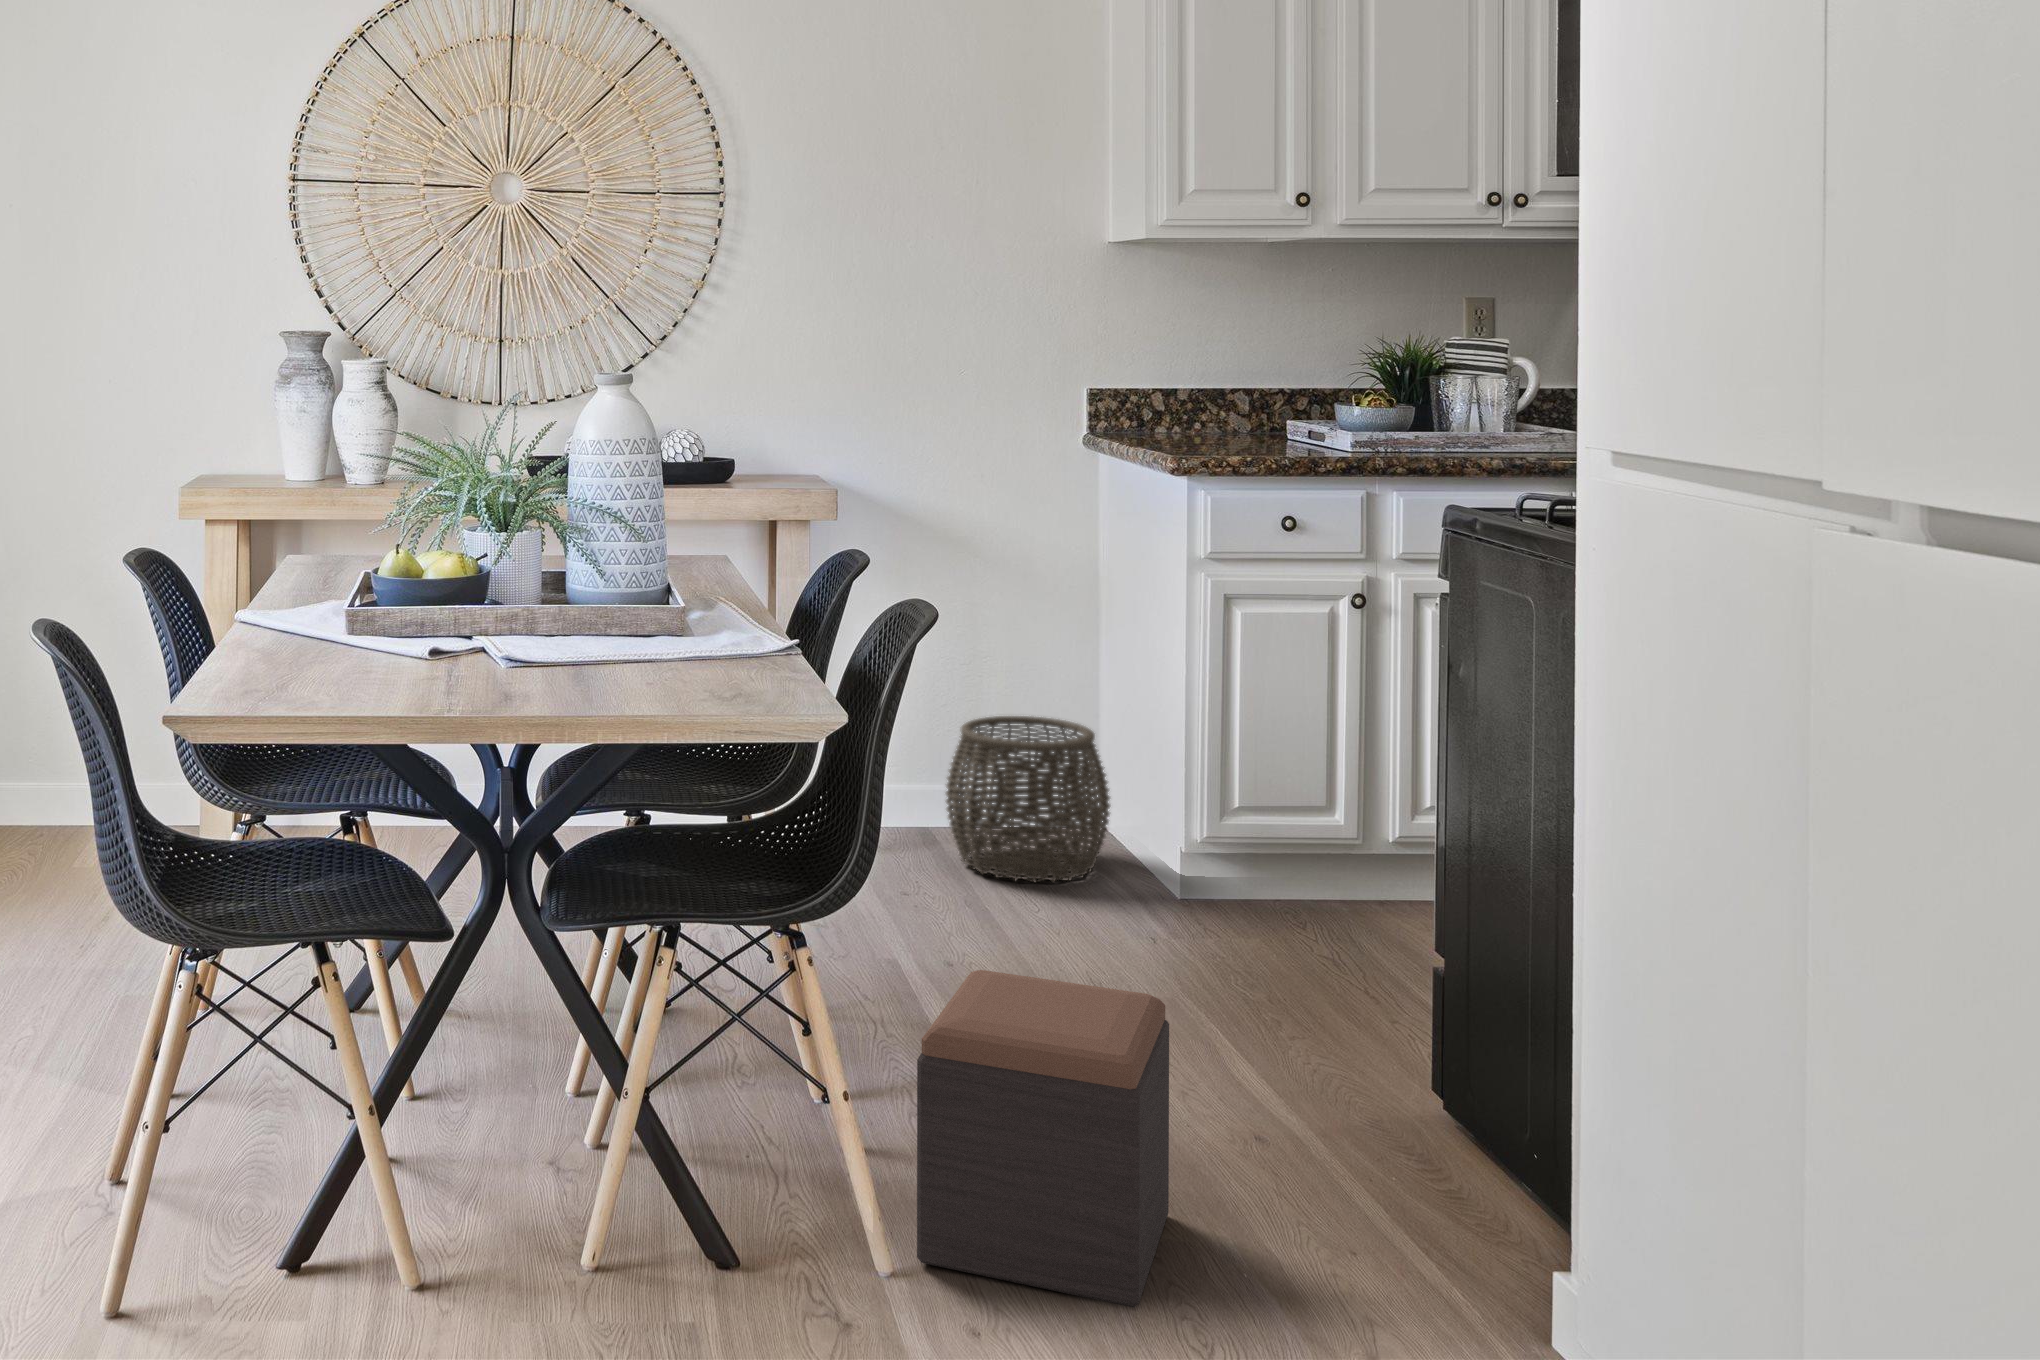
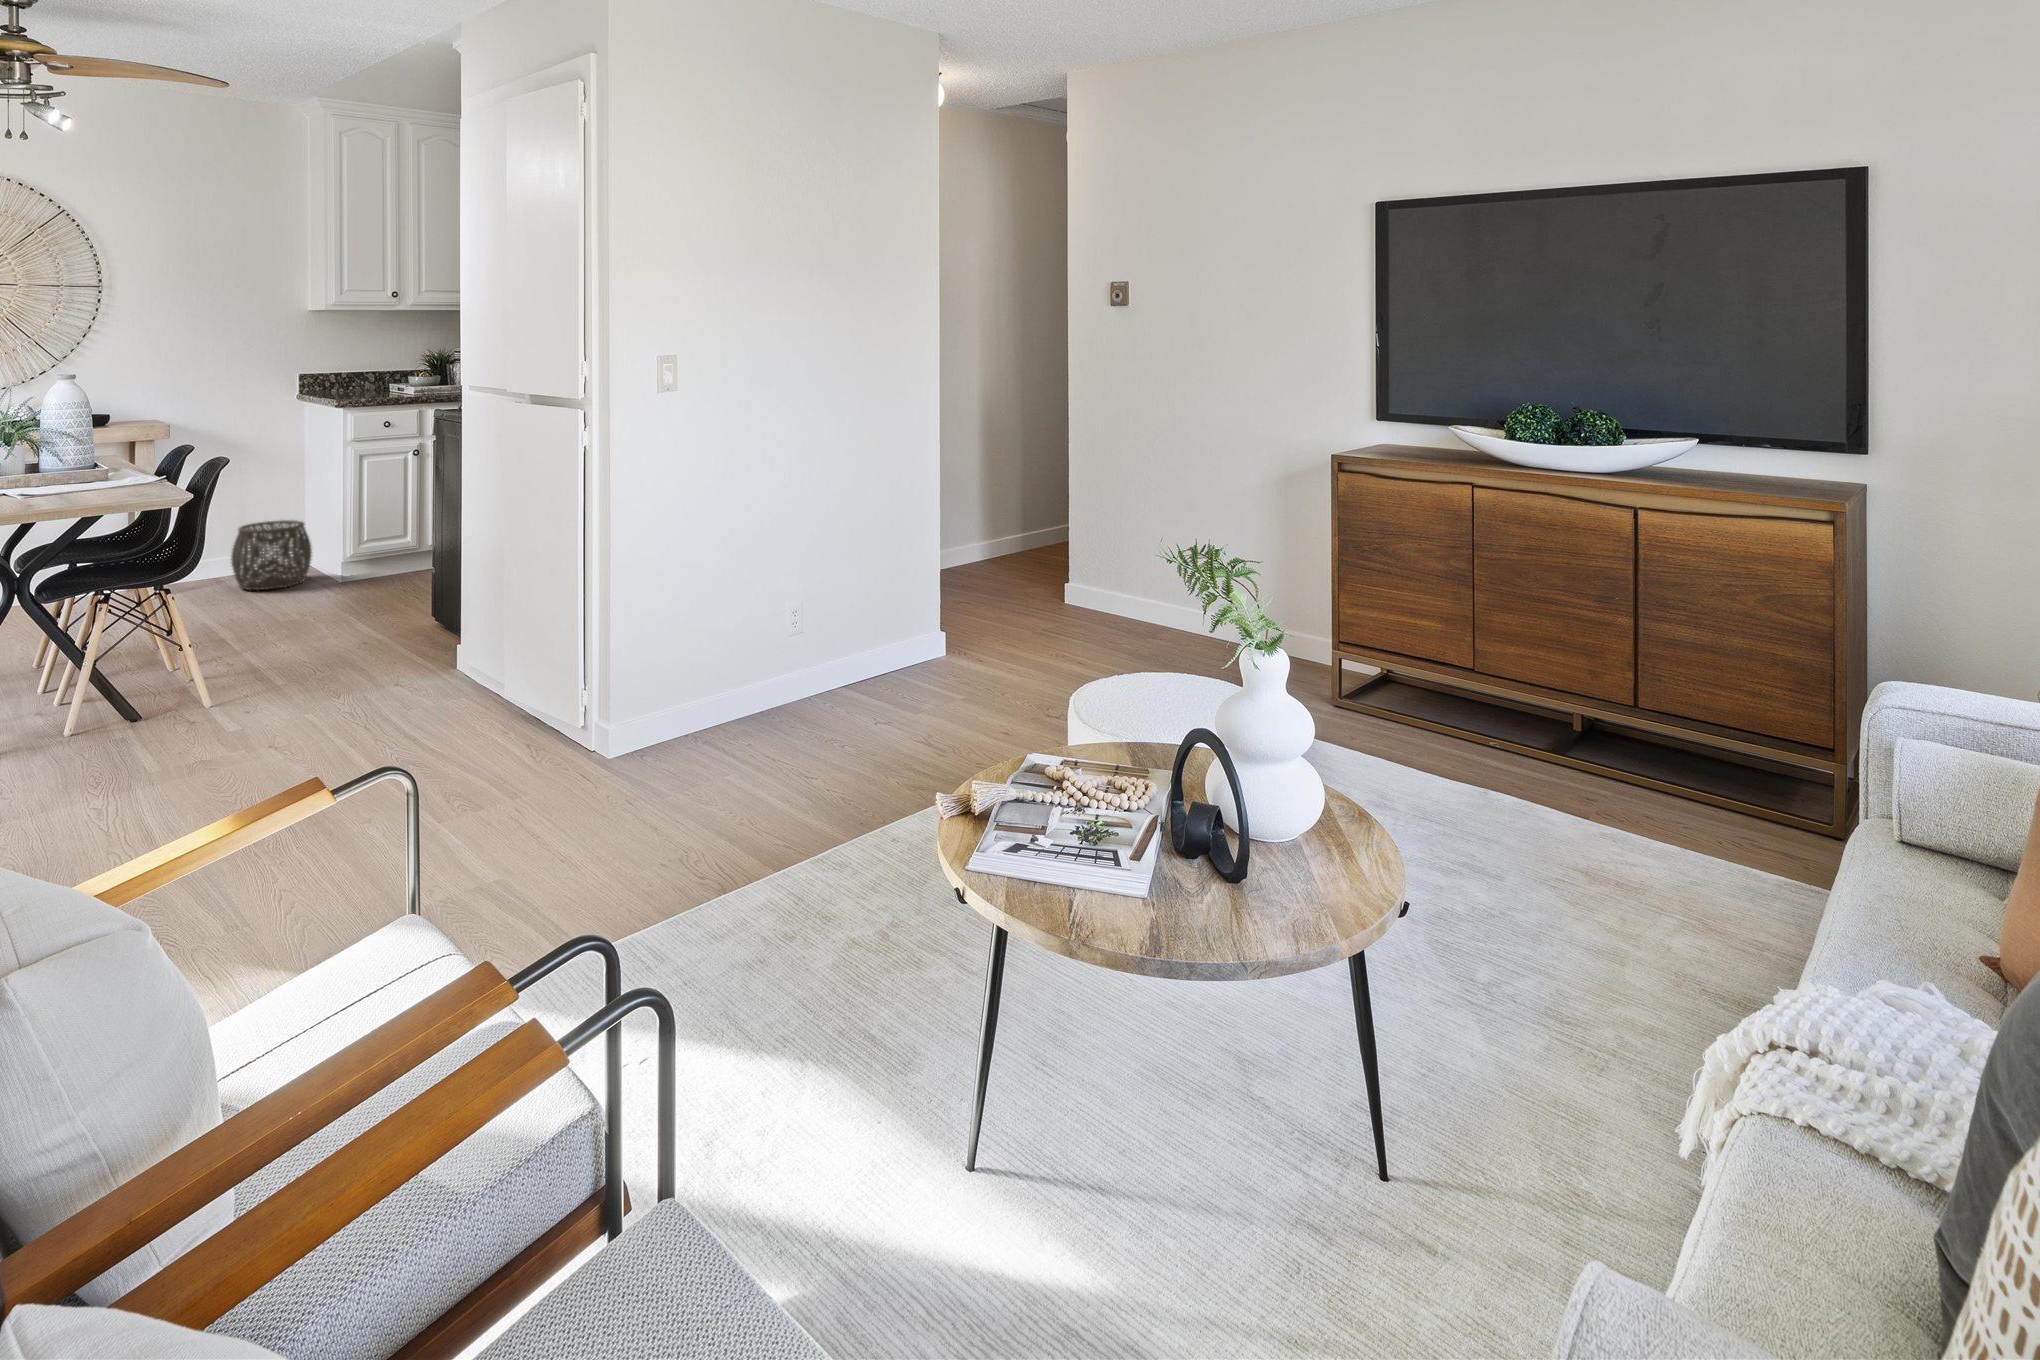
footstool: present [917,970,1169,1307] -> none [227,585,329,691]

